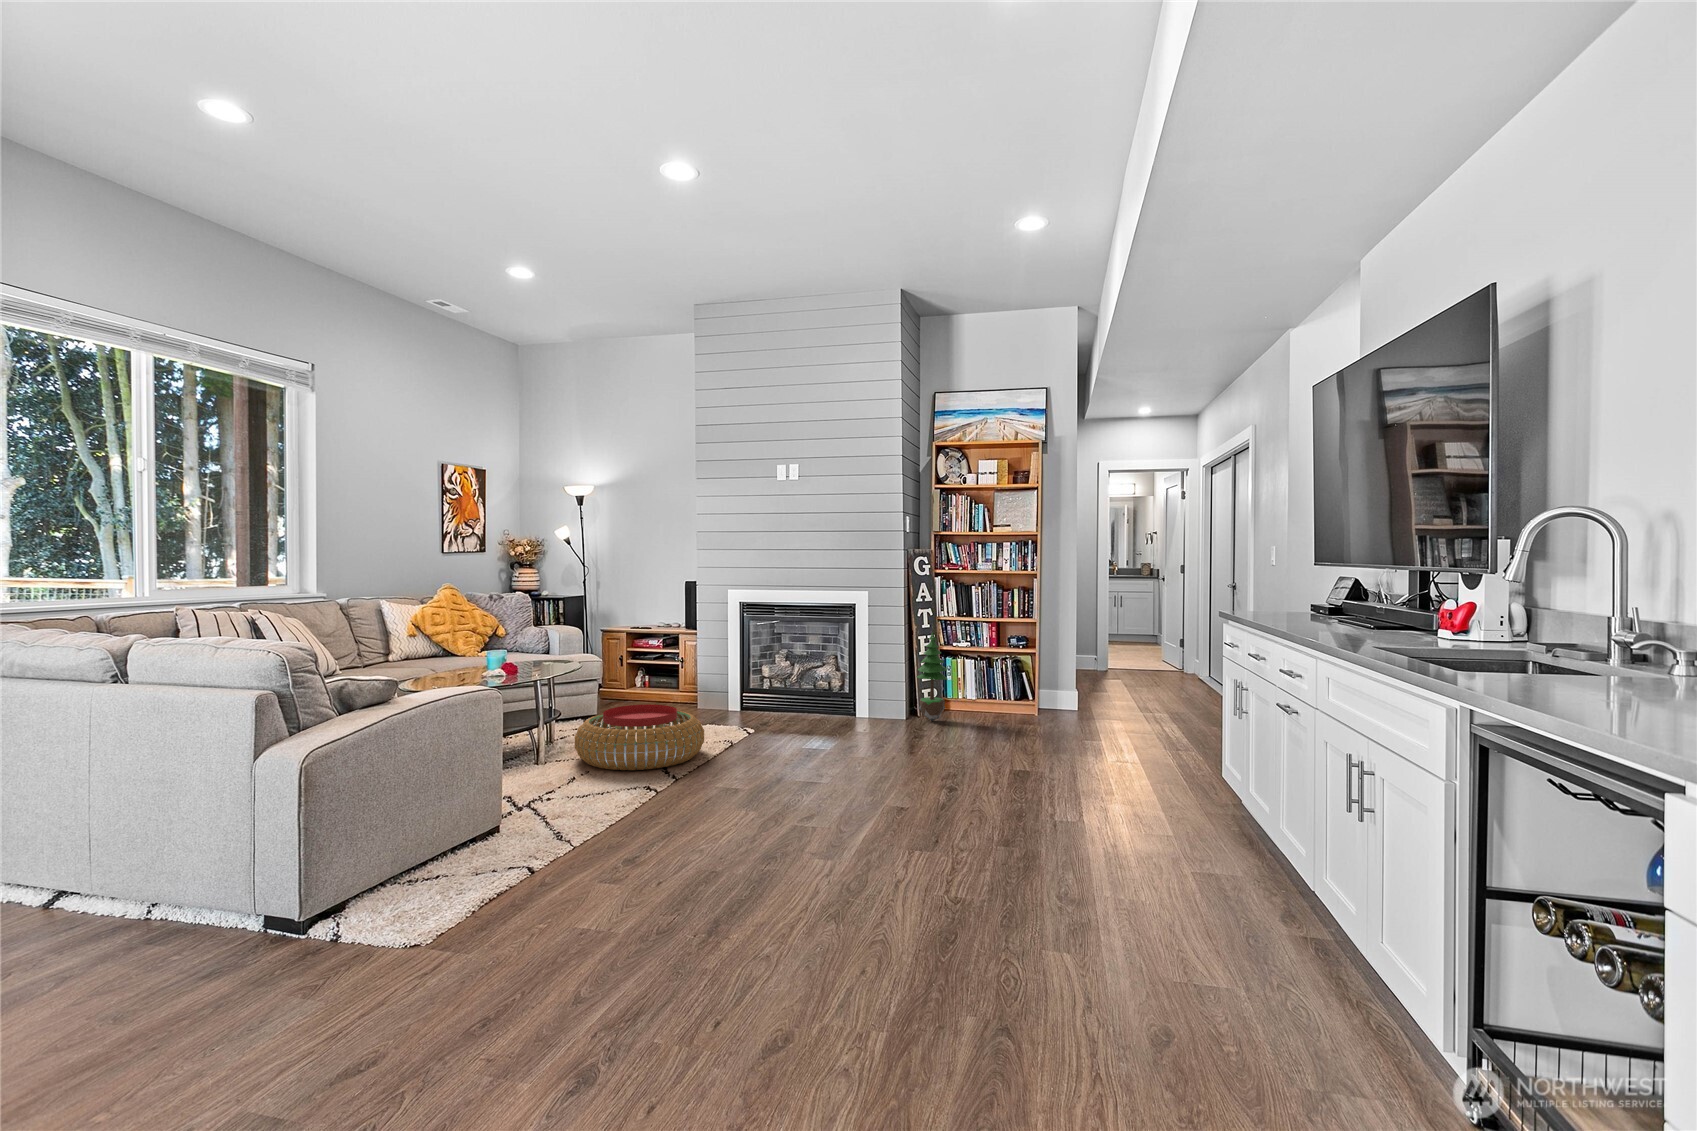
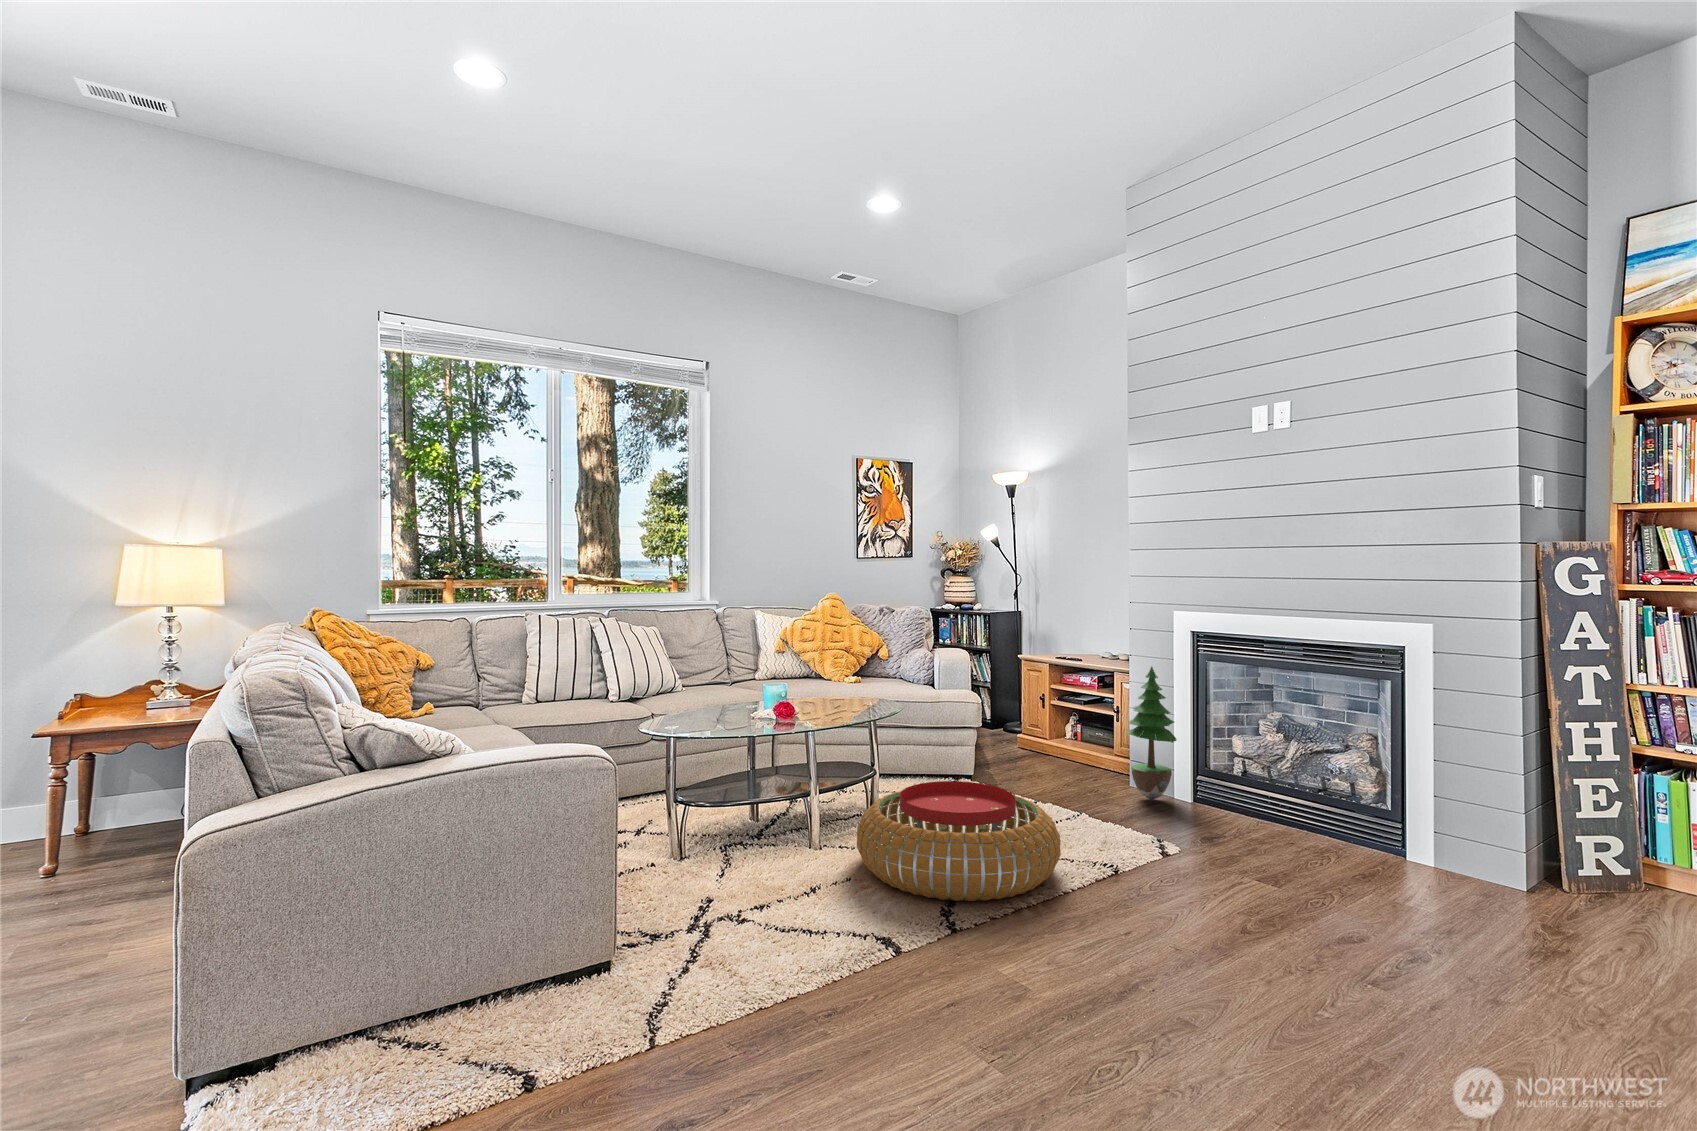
potted tree: present [916,633,947,721] -> present [1127,667,1176,800]

